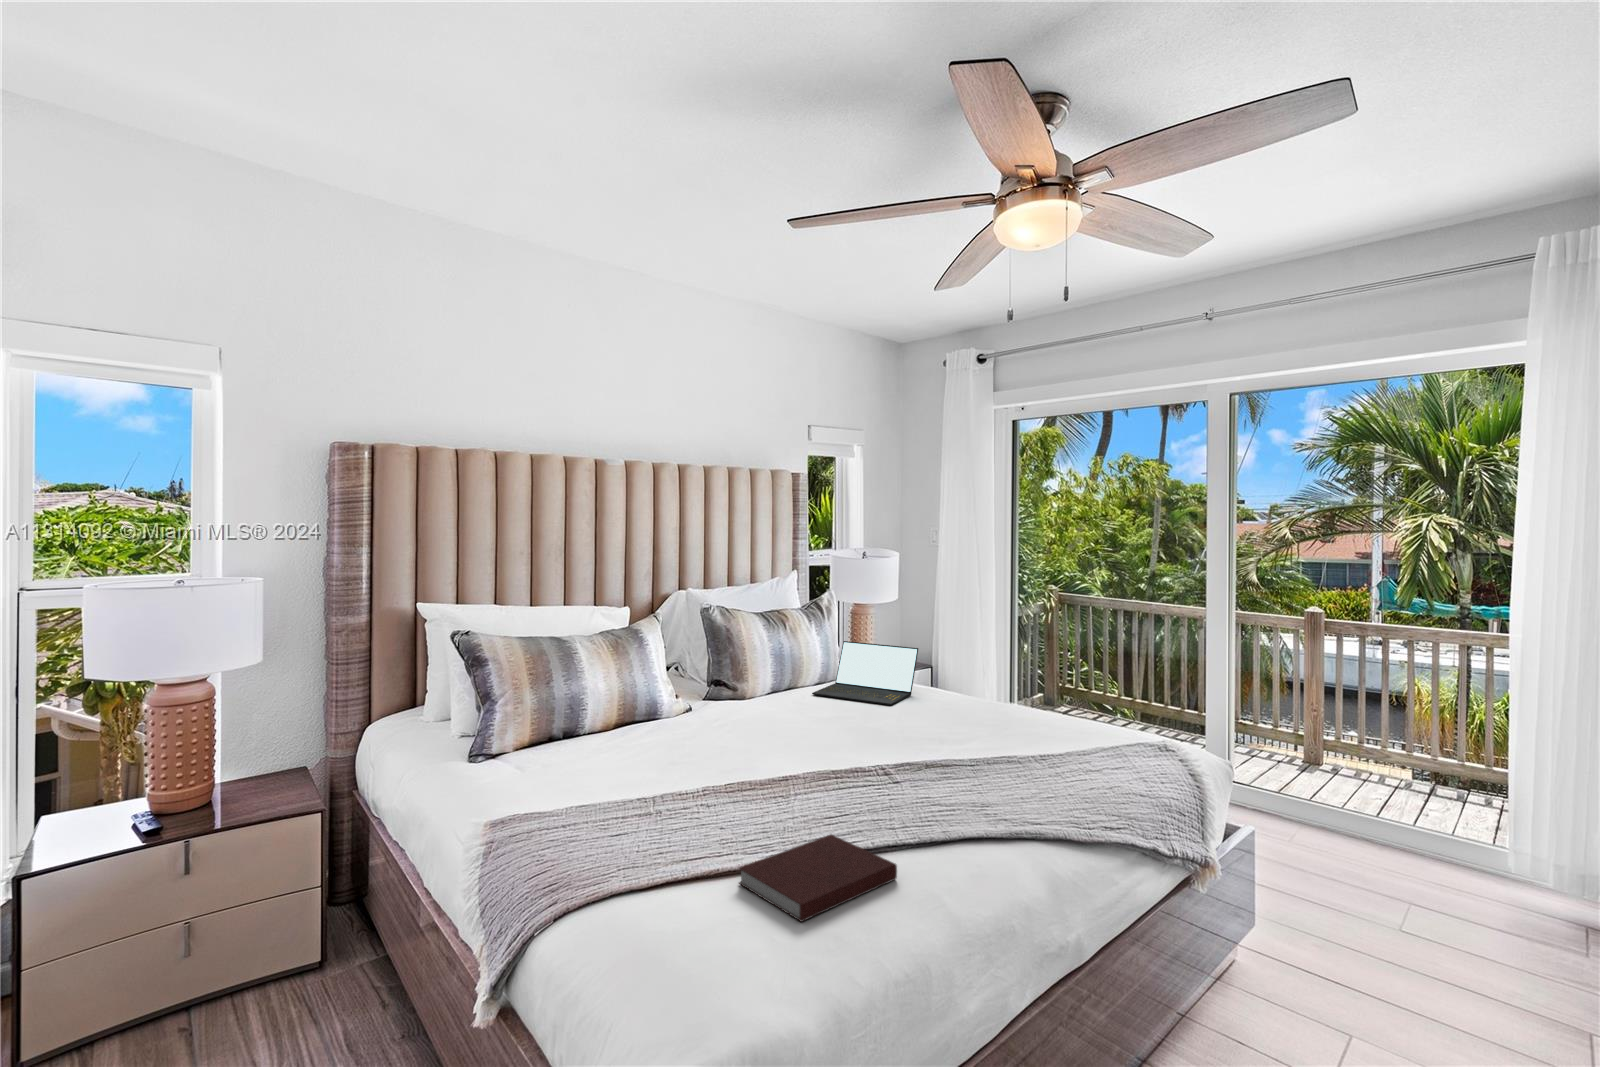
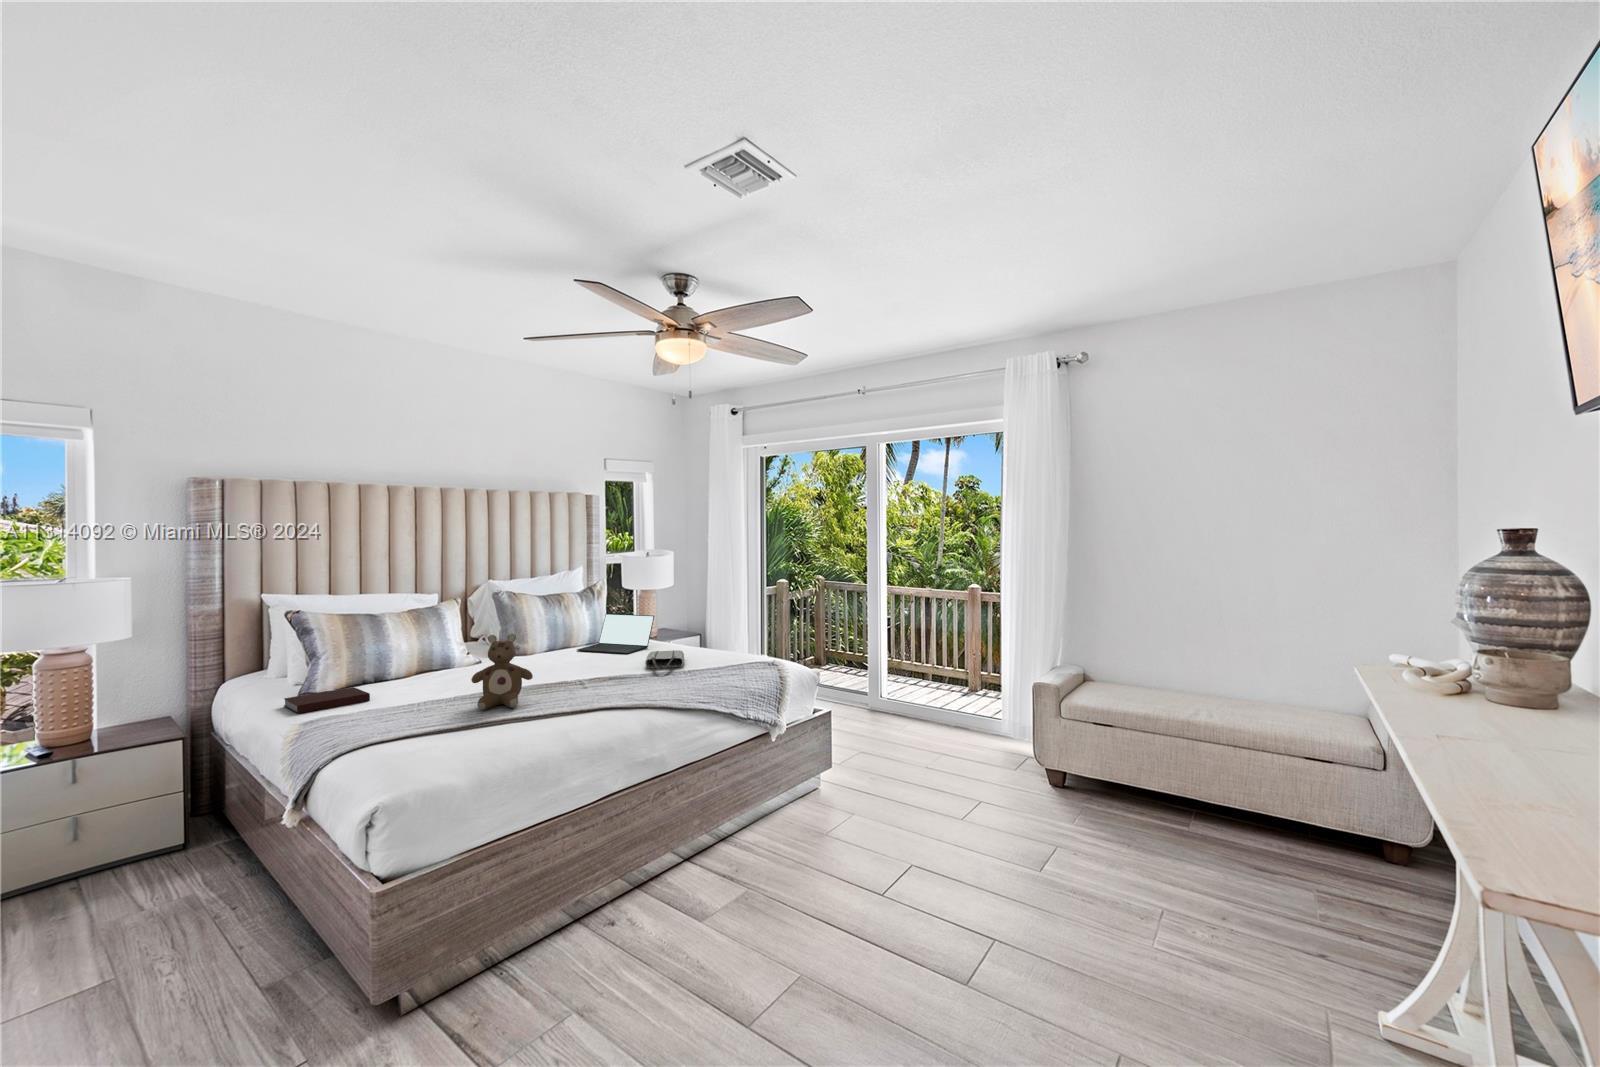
stuffed bear: none [727,689,819,816] -> present [471,634,533,710]
tote bag: none [935,707,1002,746] -> present [645,650,684,670]
notebook: present [739,835,897,922] -> present [284,687,370,713]

